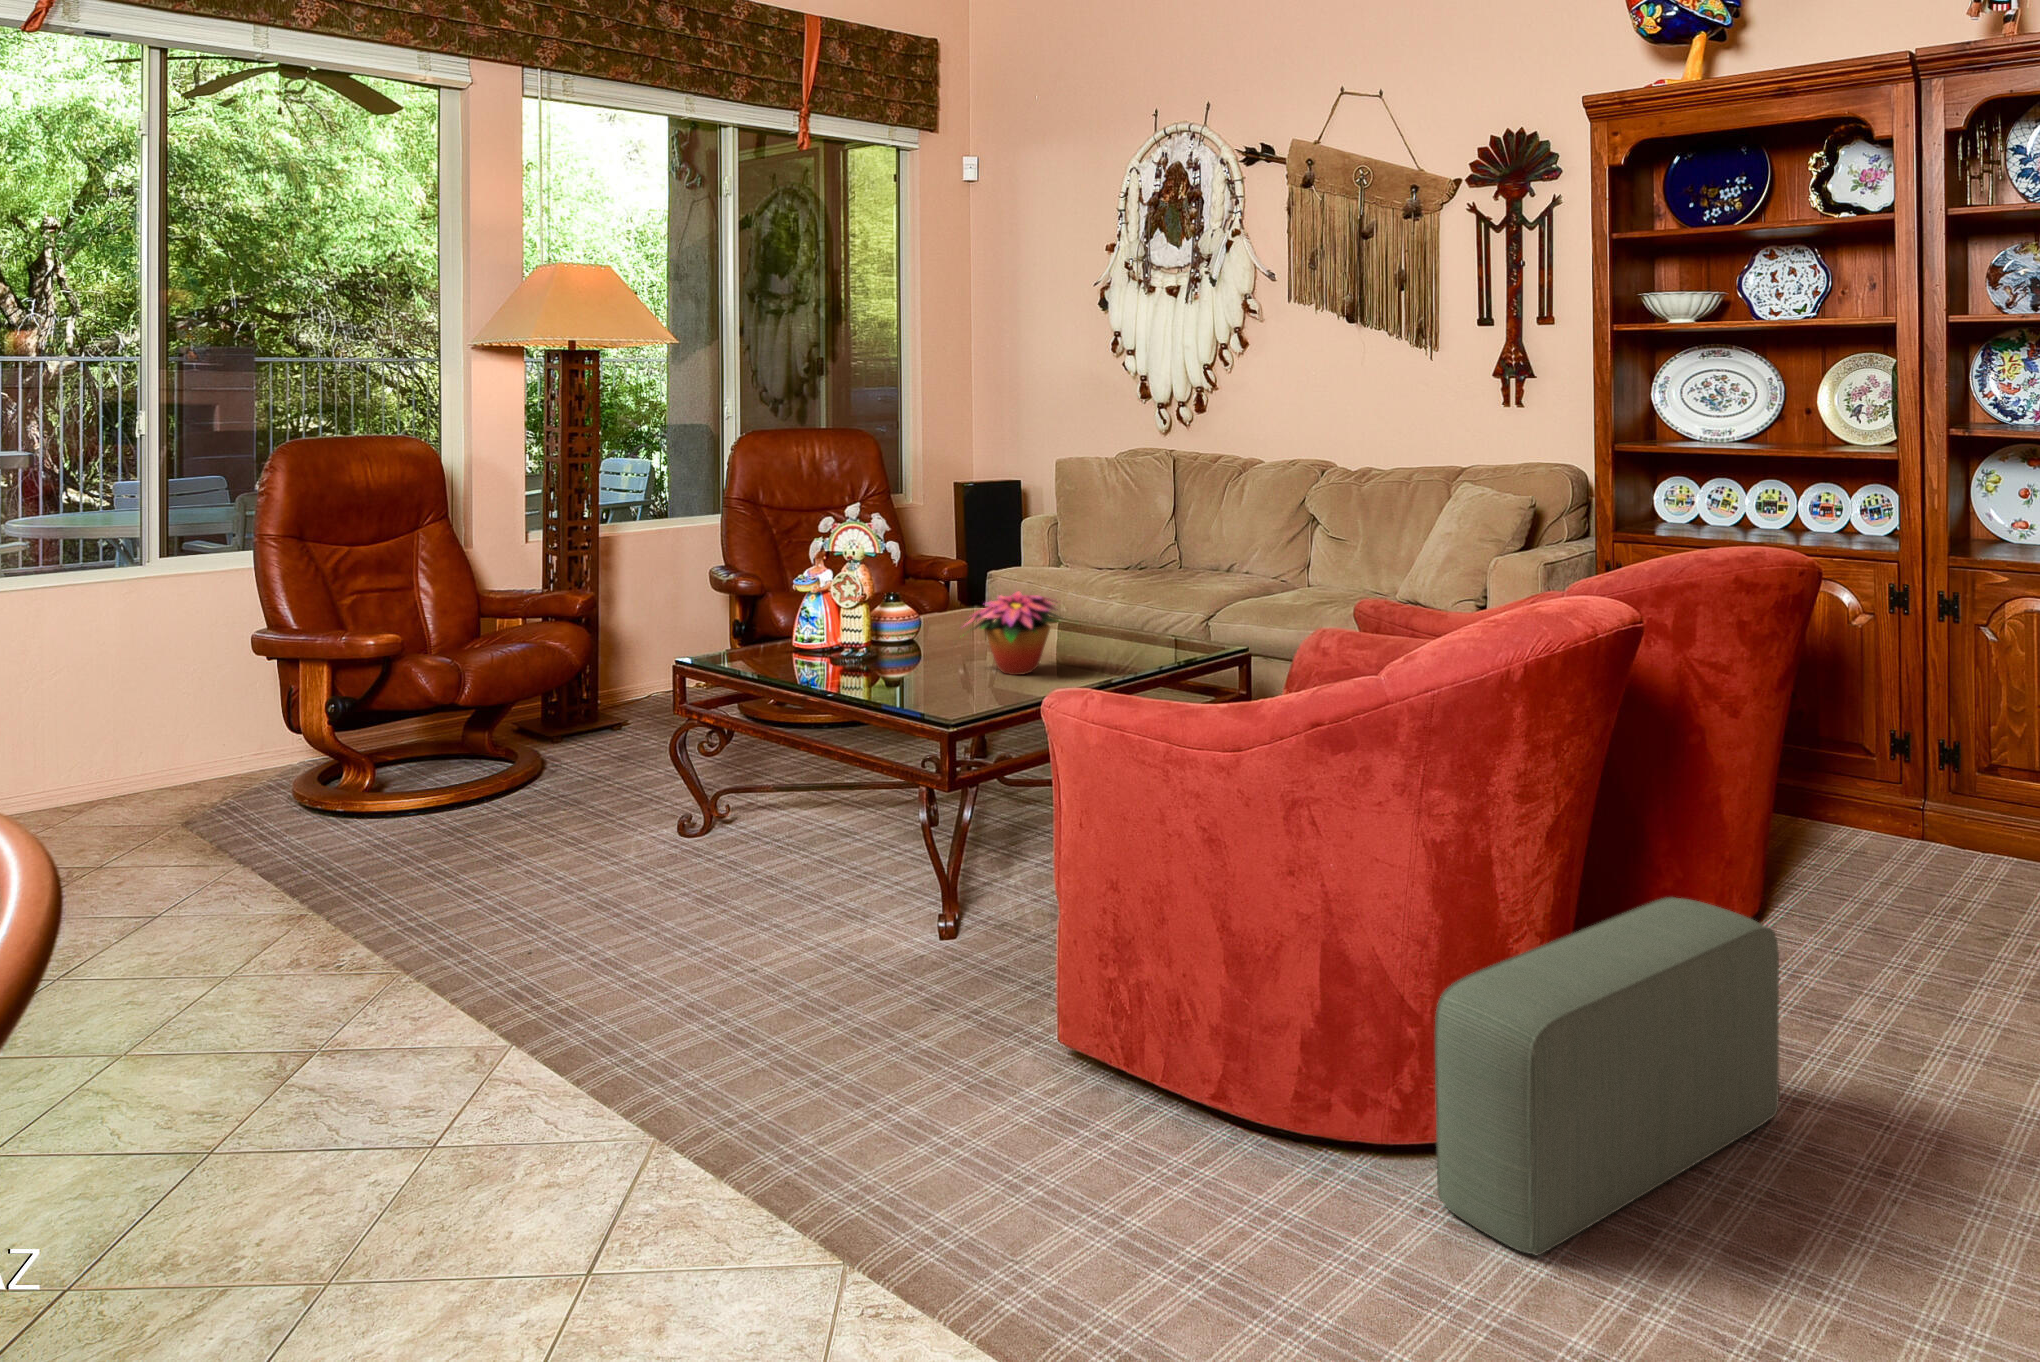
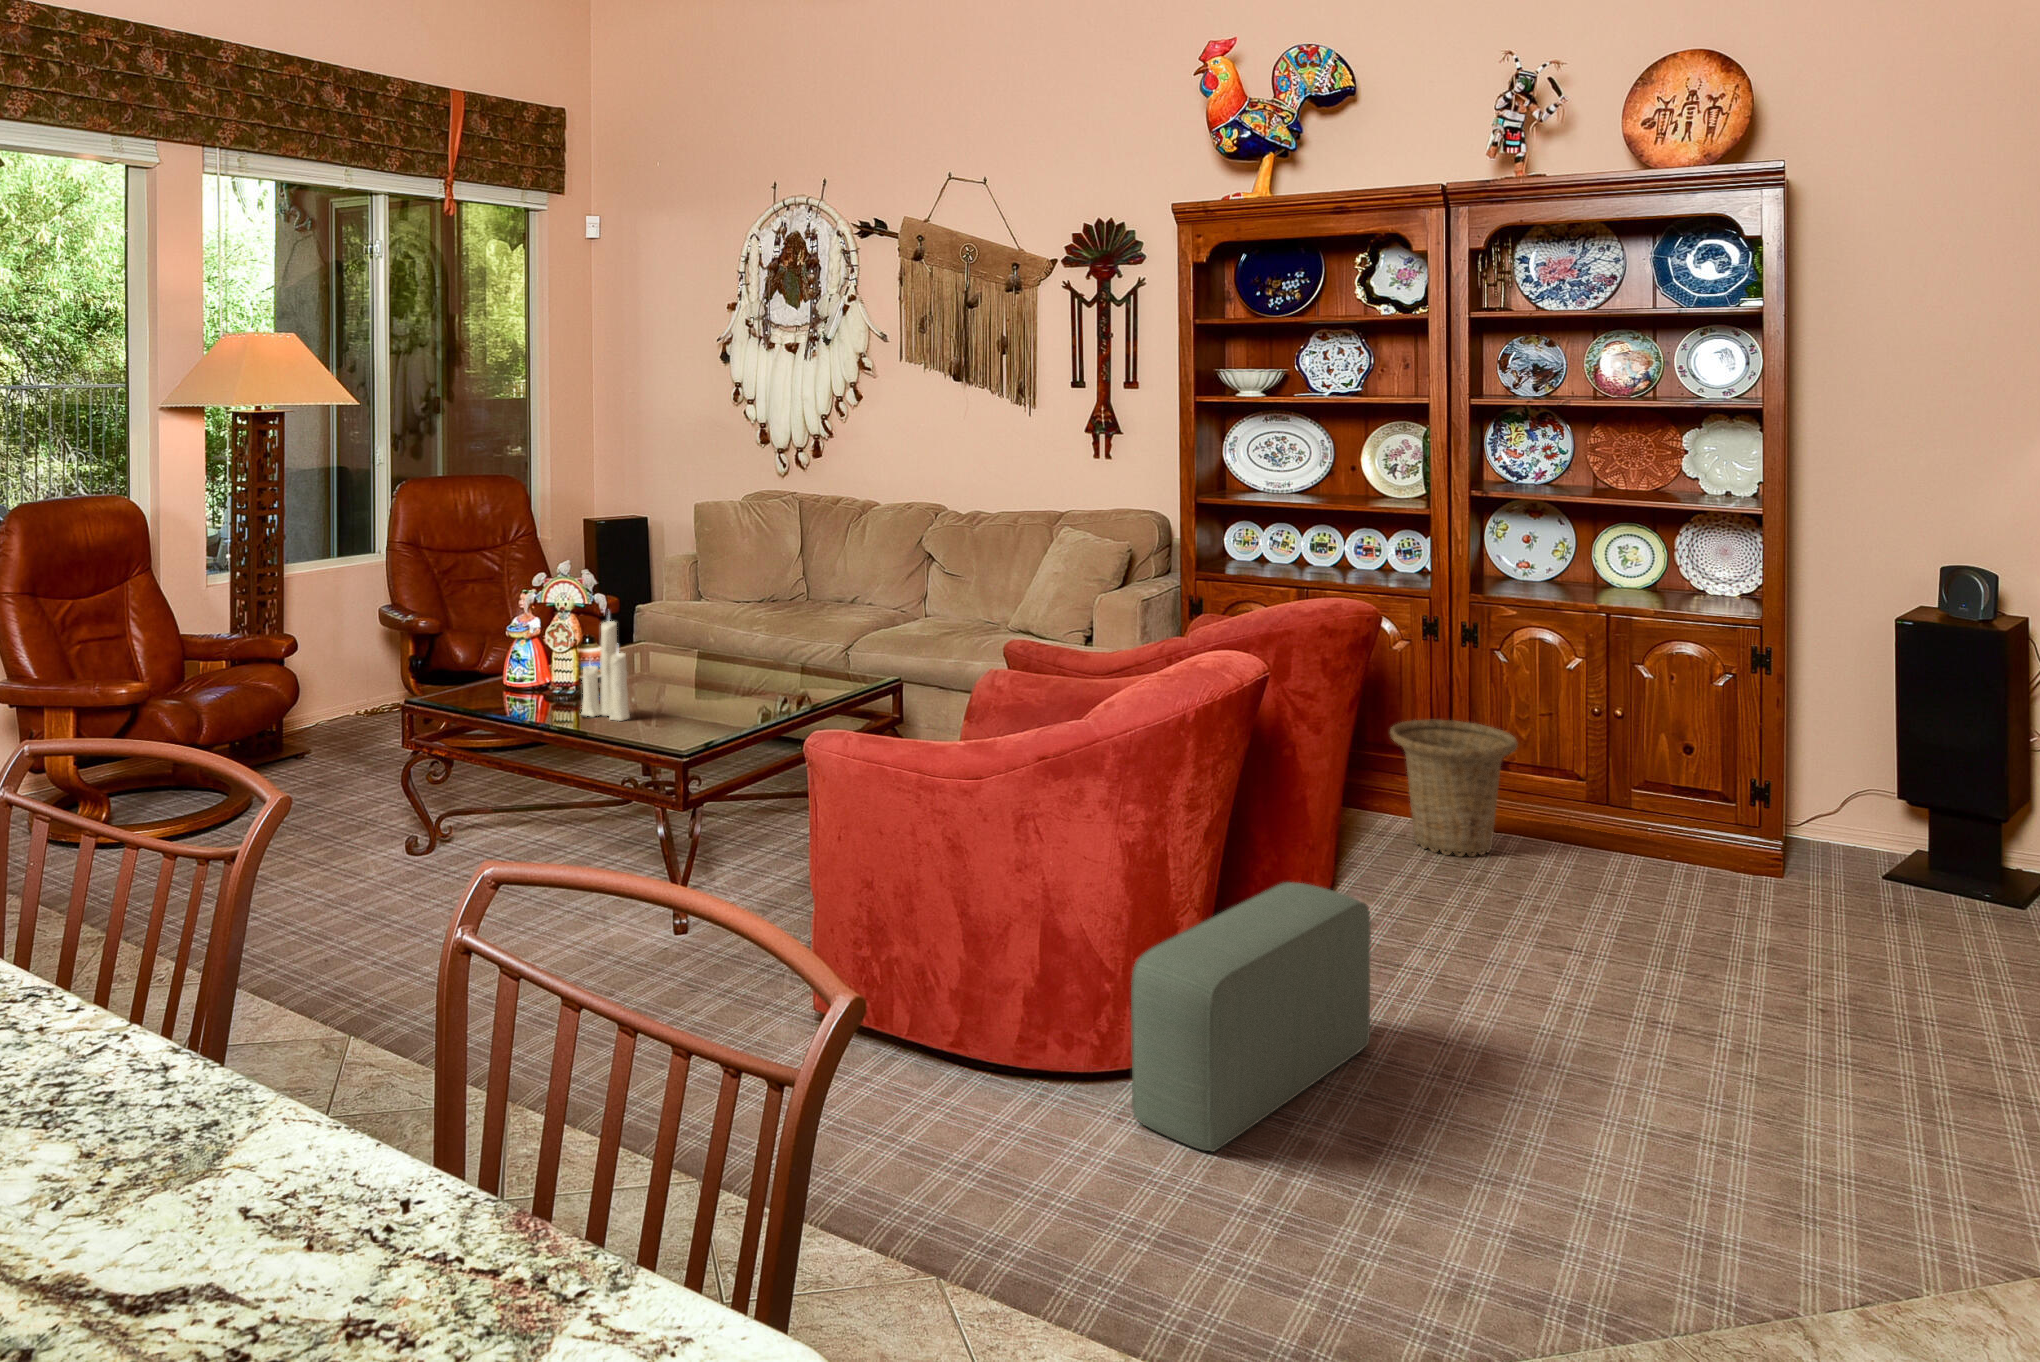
candle: none [864,550,918,685] -> present [582,621,630,721]
flower arrangement: present [967,591,1059,675] -> none [653,633,755,709]
basket: none [1843,708,2007,877] -> present [1390,720,1518,857]

